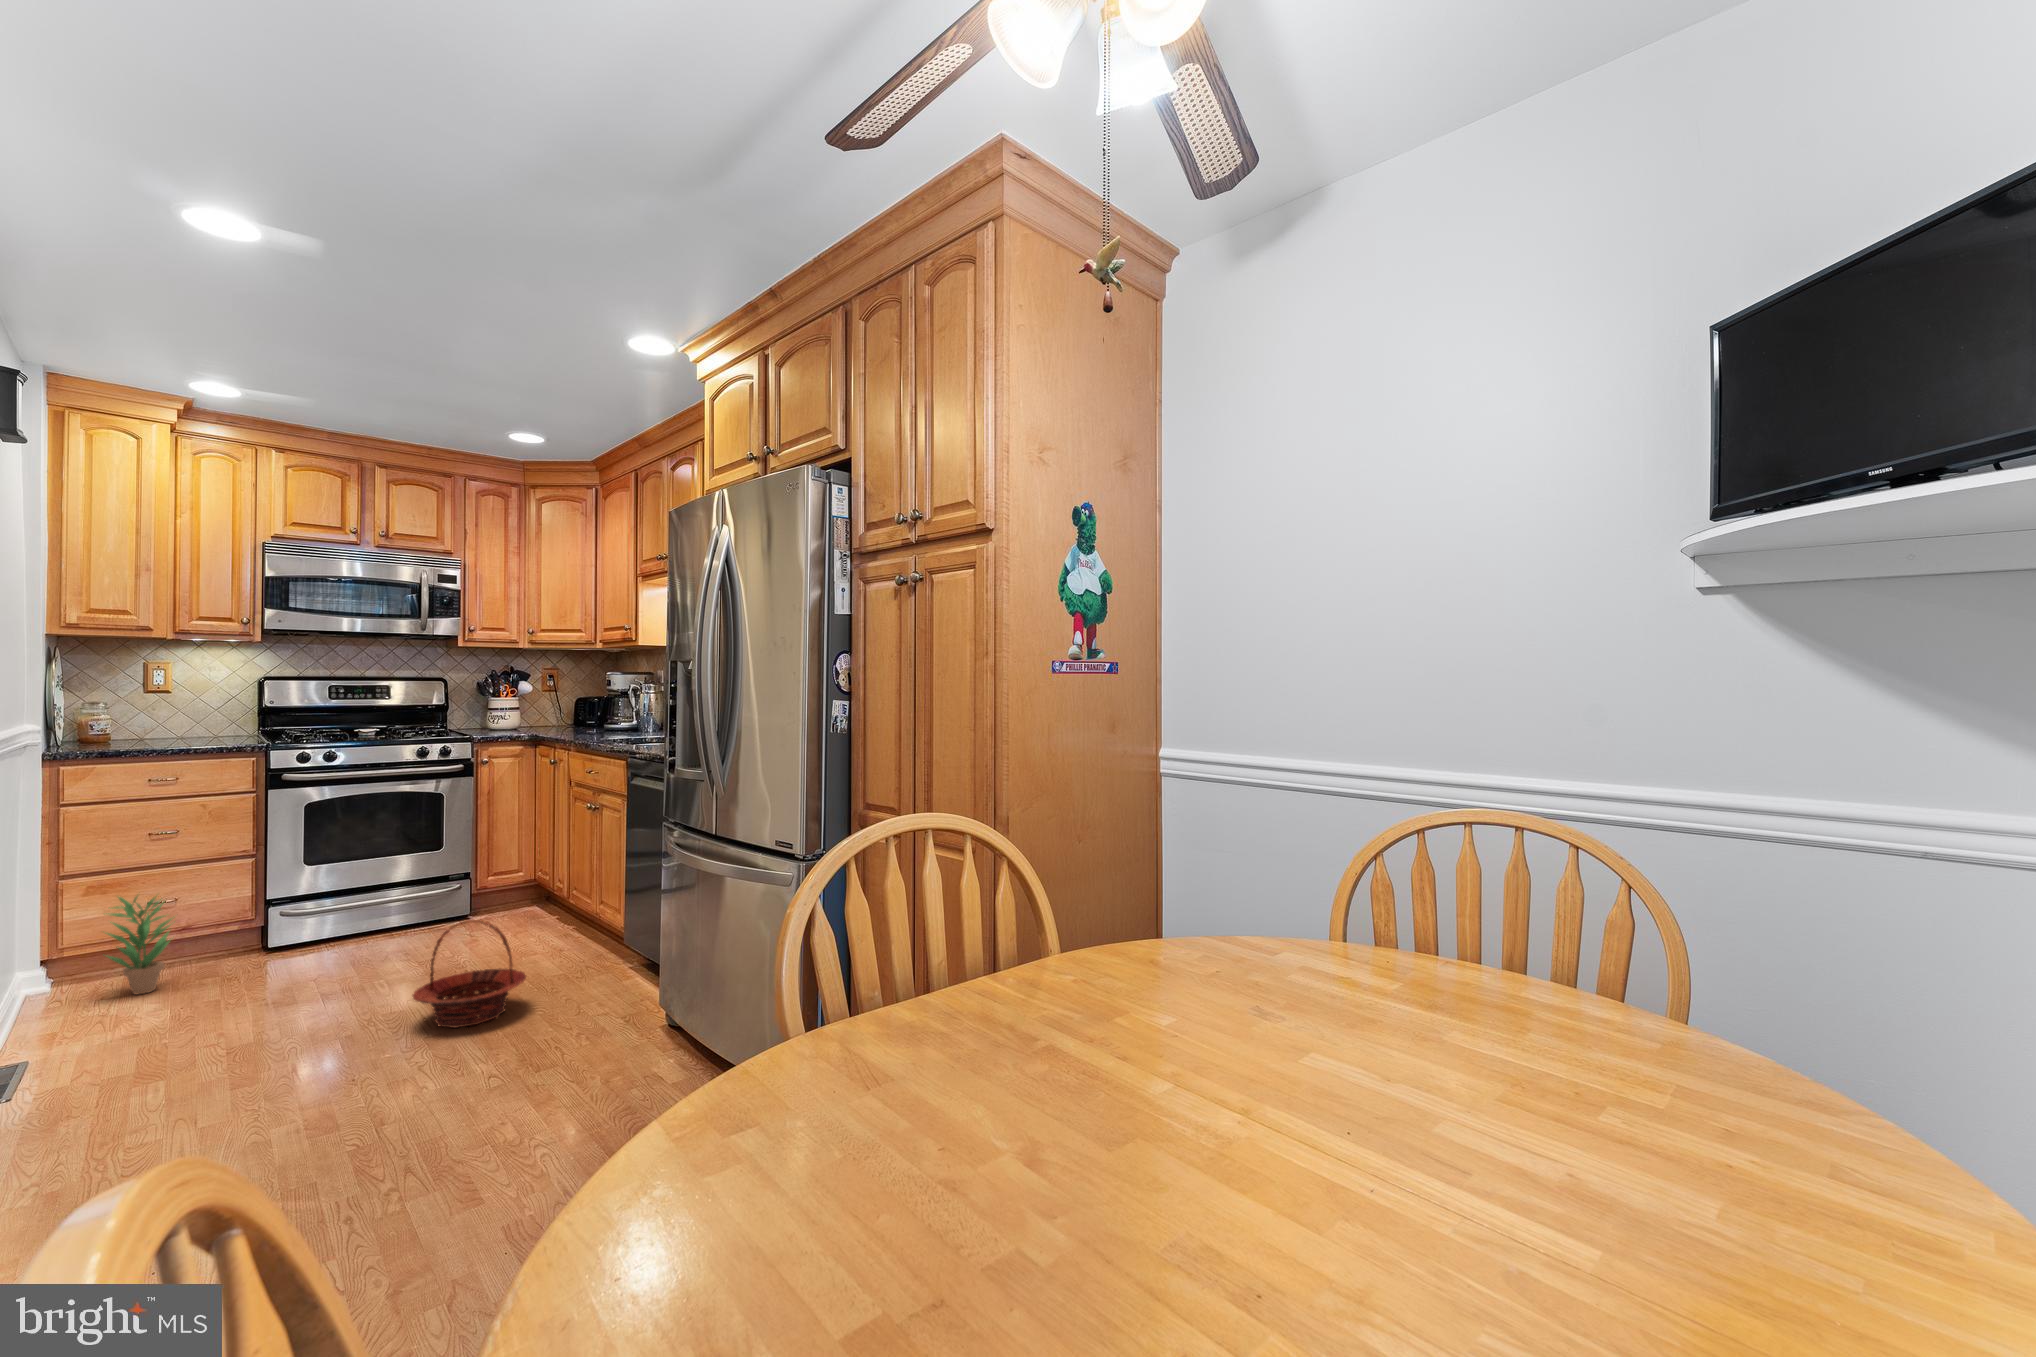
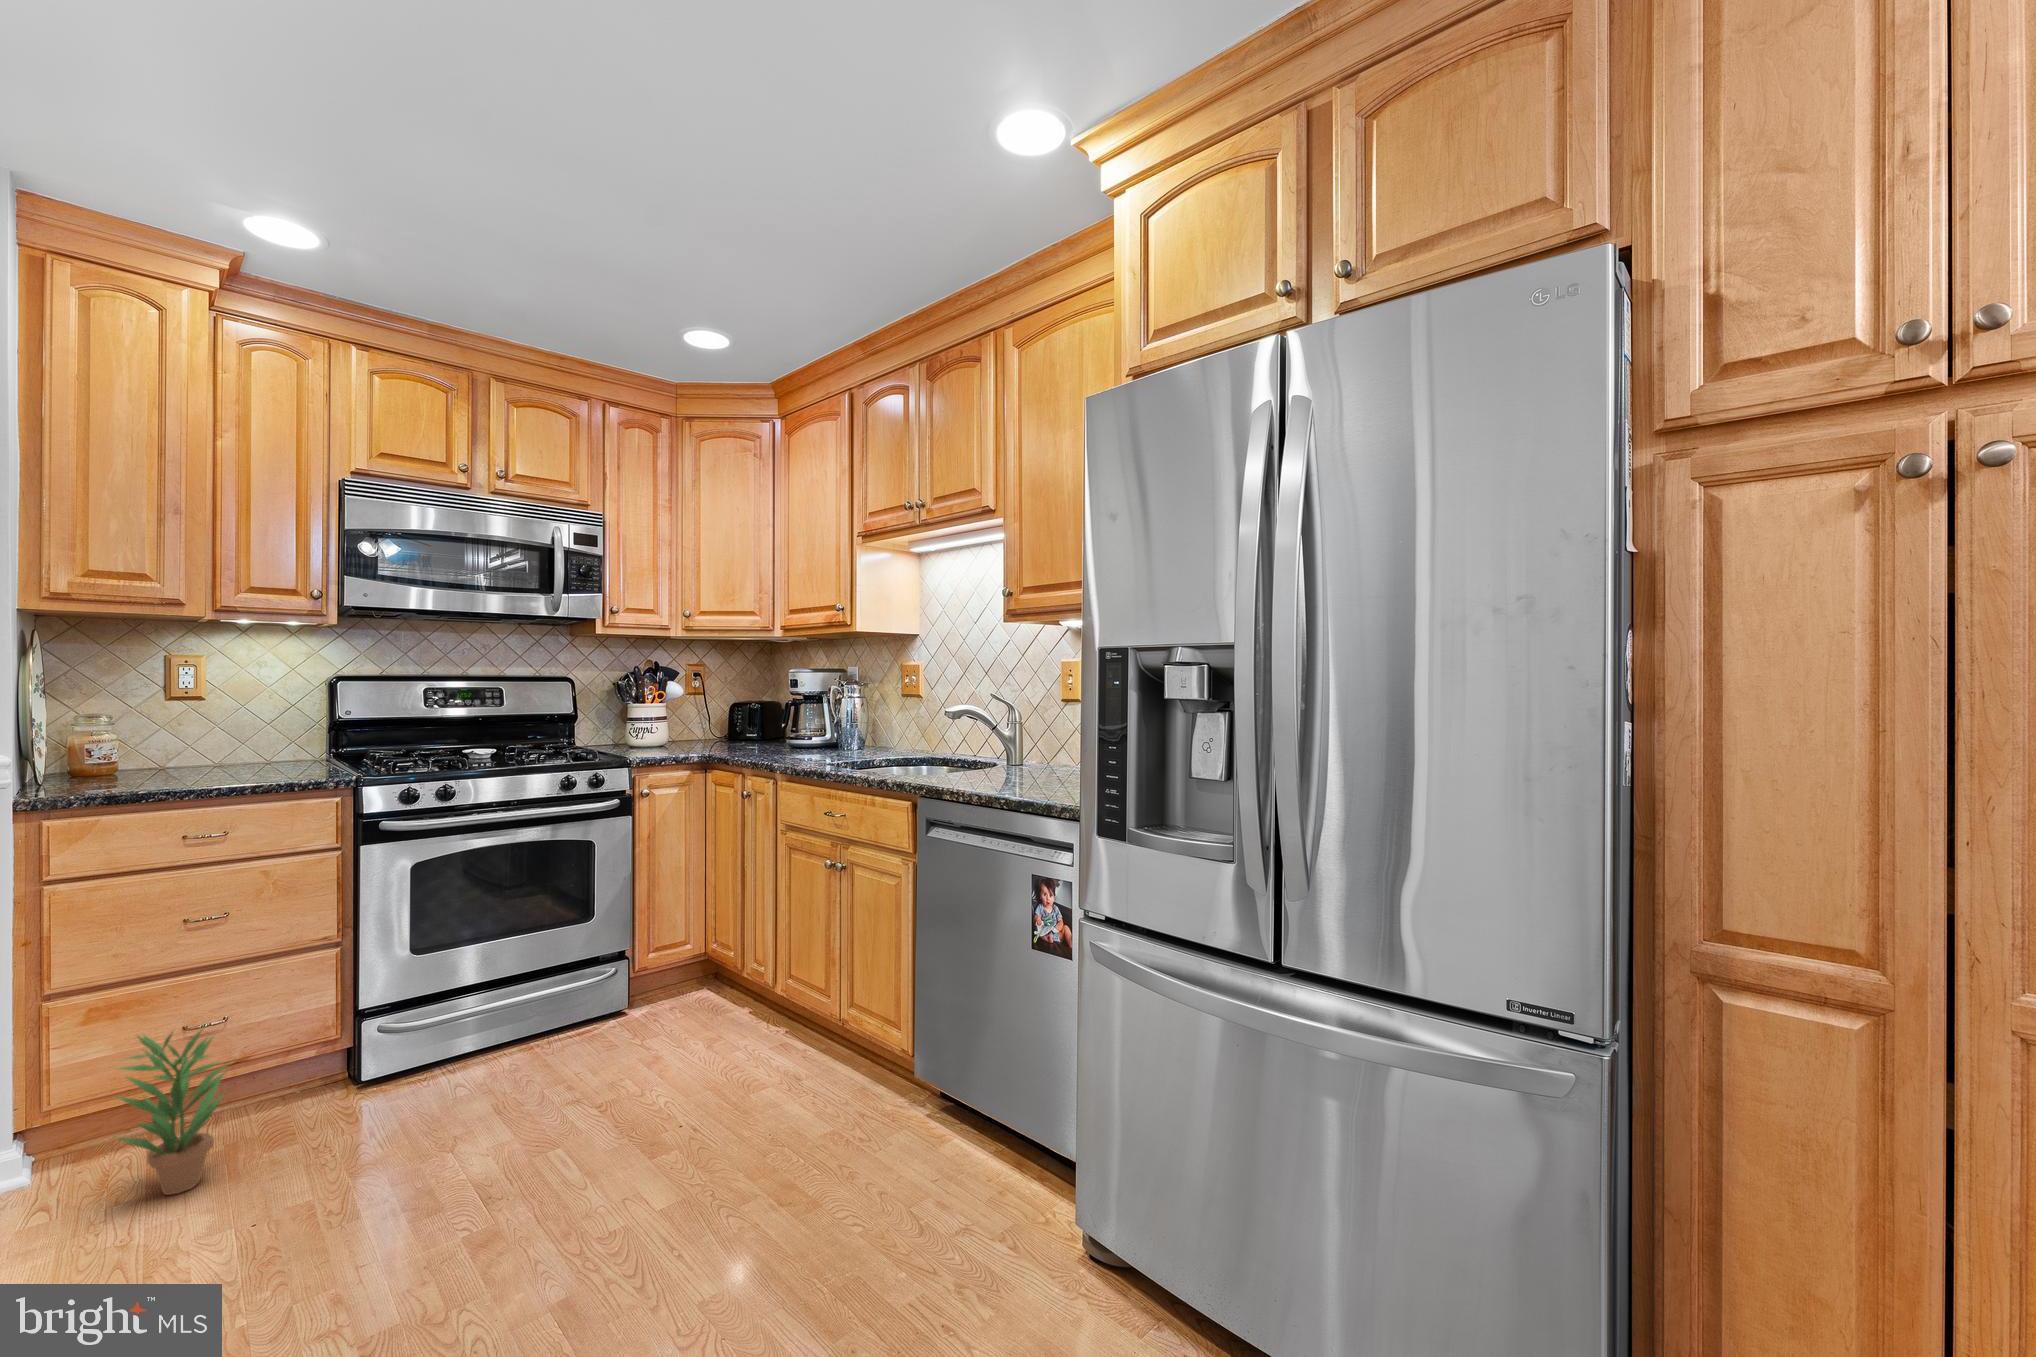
basket: present [413,920,526,1028] -> none [654,1080,827,1278]

